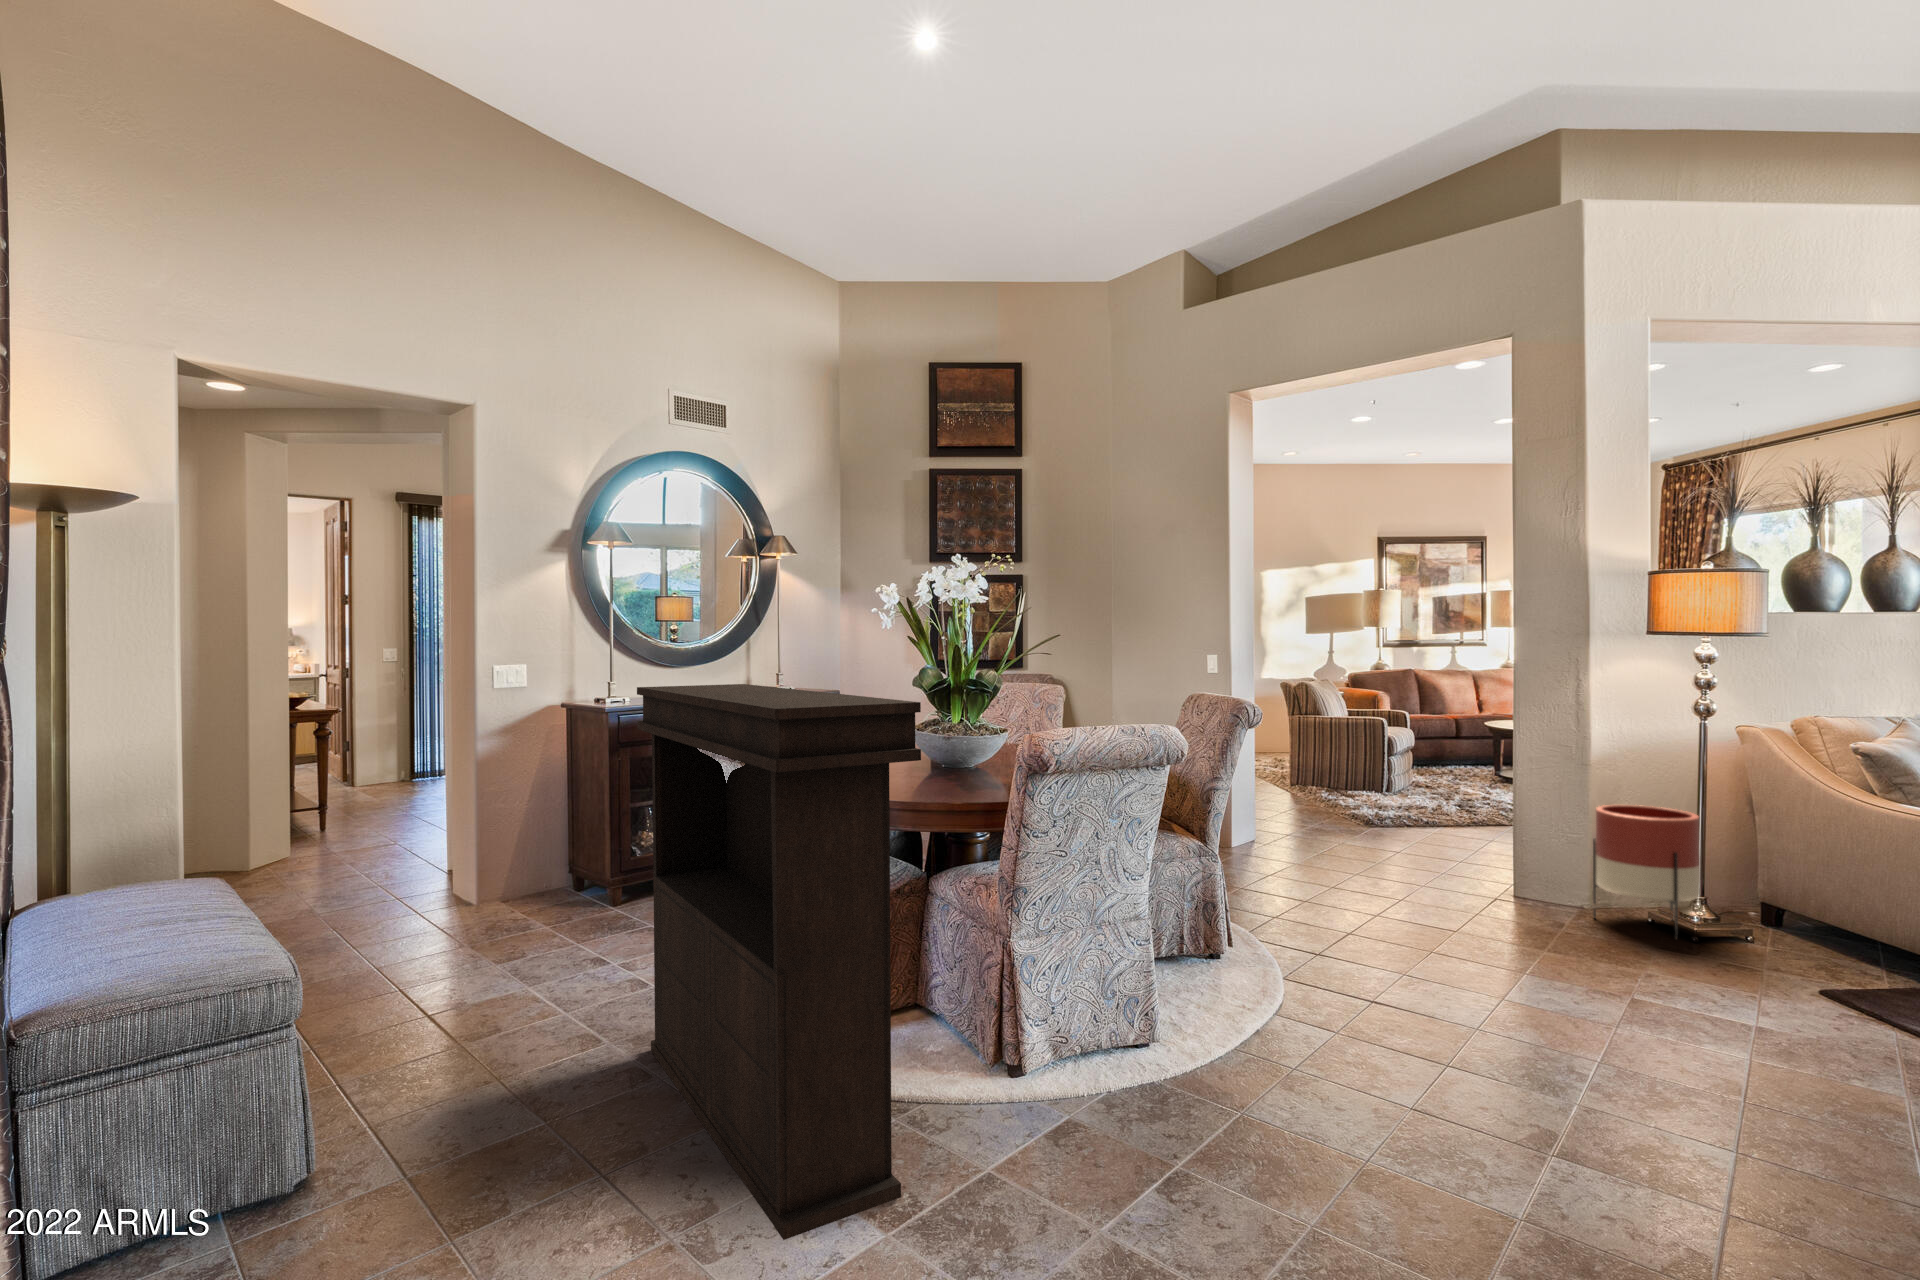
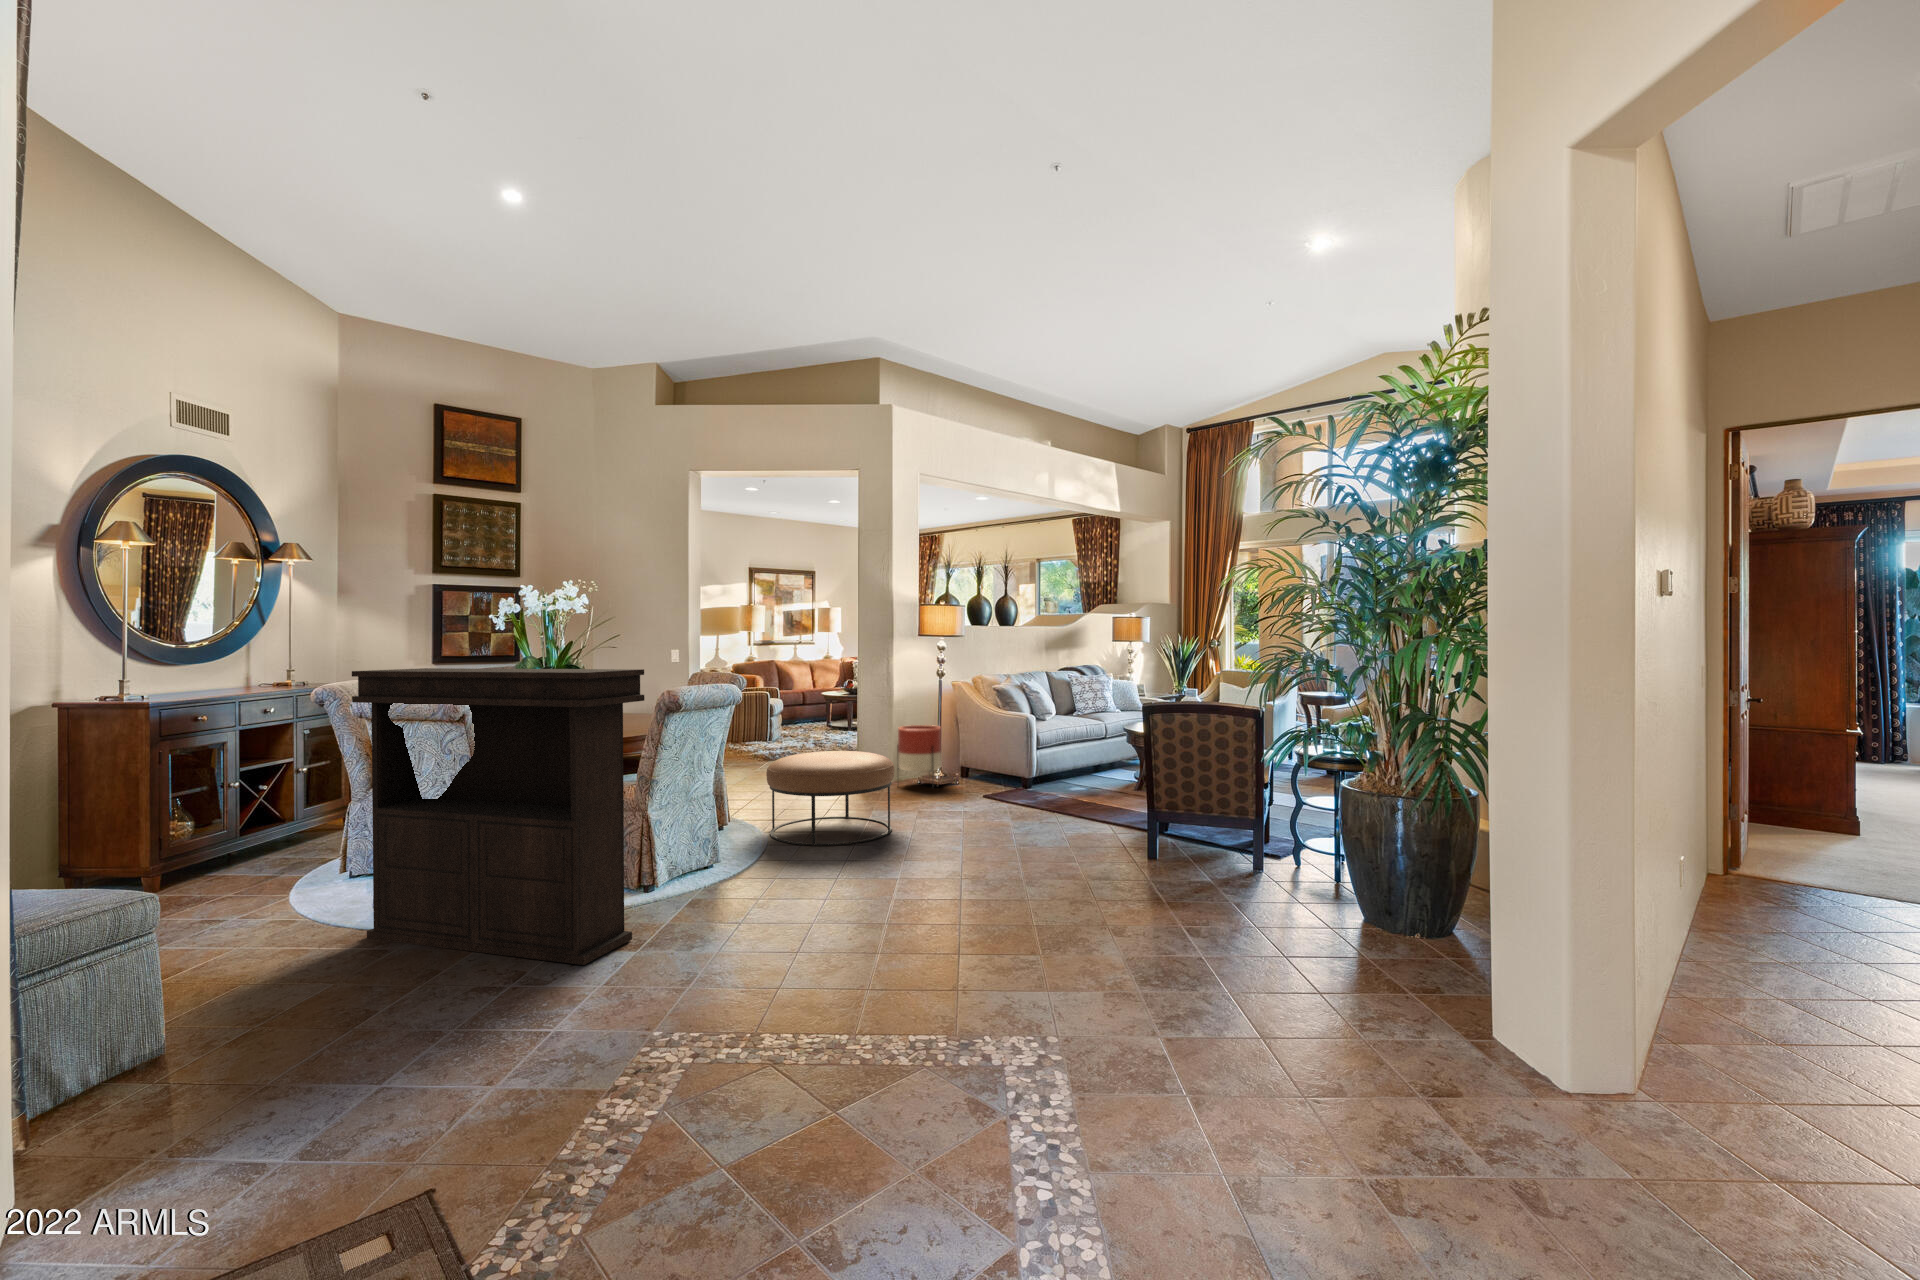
ottoman: none [1285,847,1551,1055] -> present [766,751,894,846]

